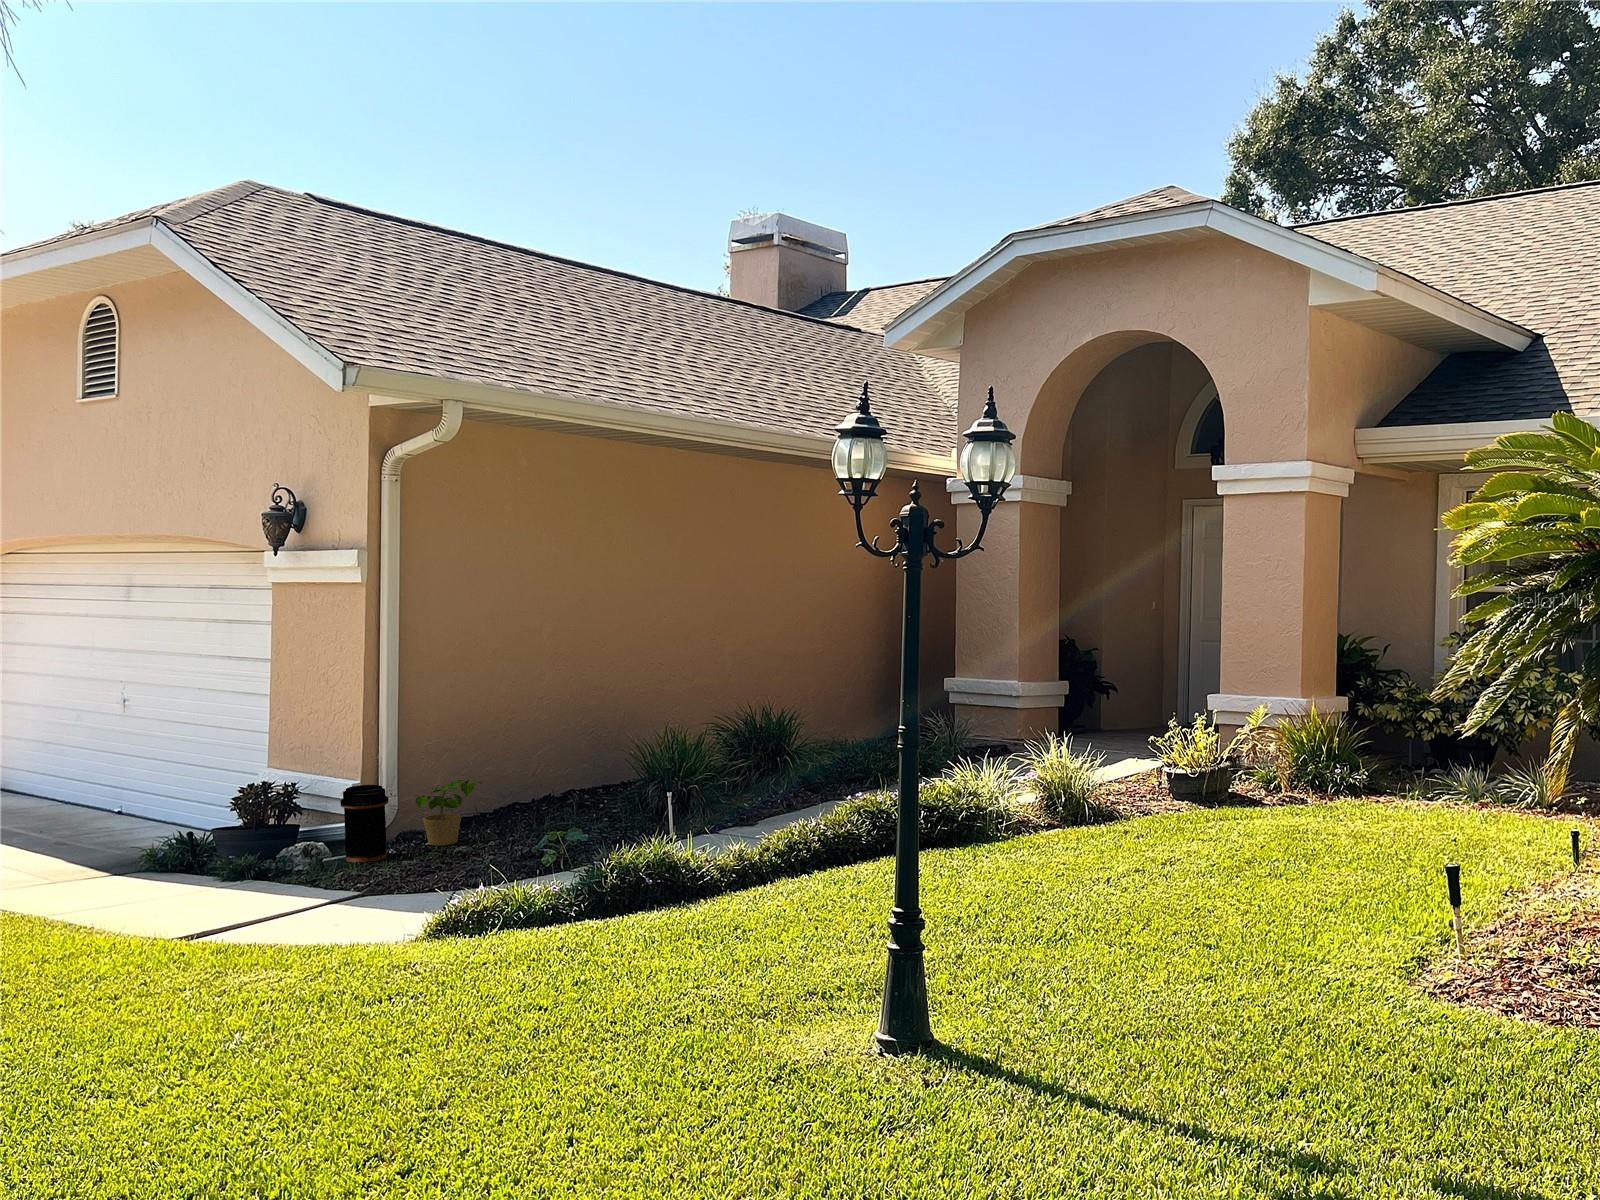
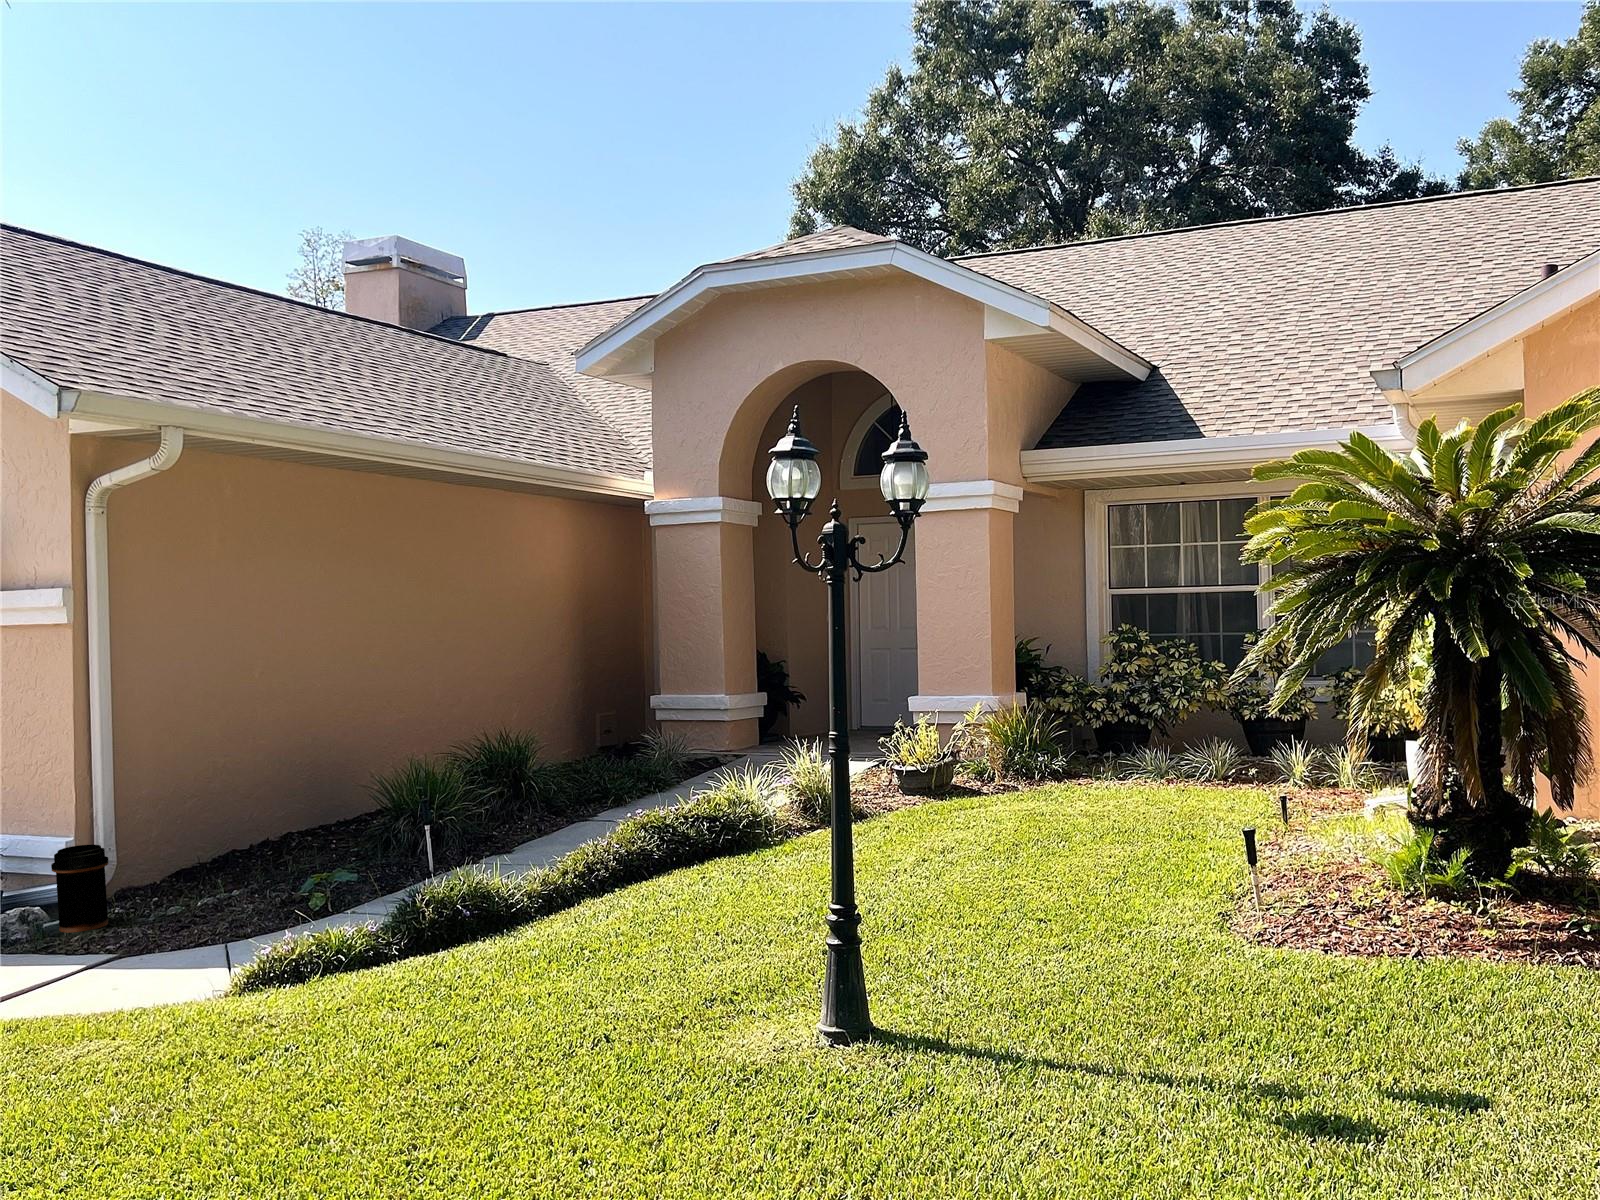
potted plant: present [415,779,483,846] -> none [135,830,214,906]

